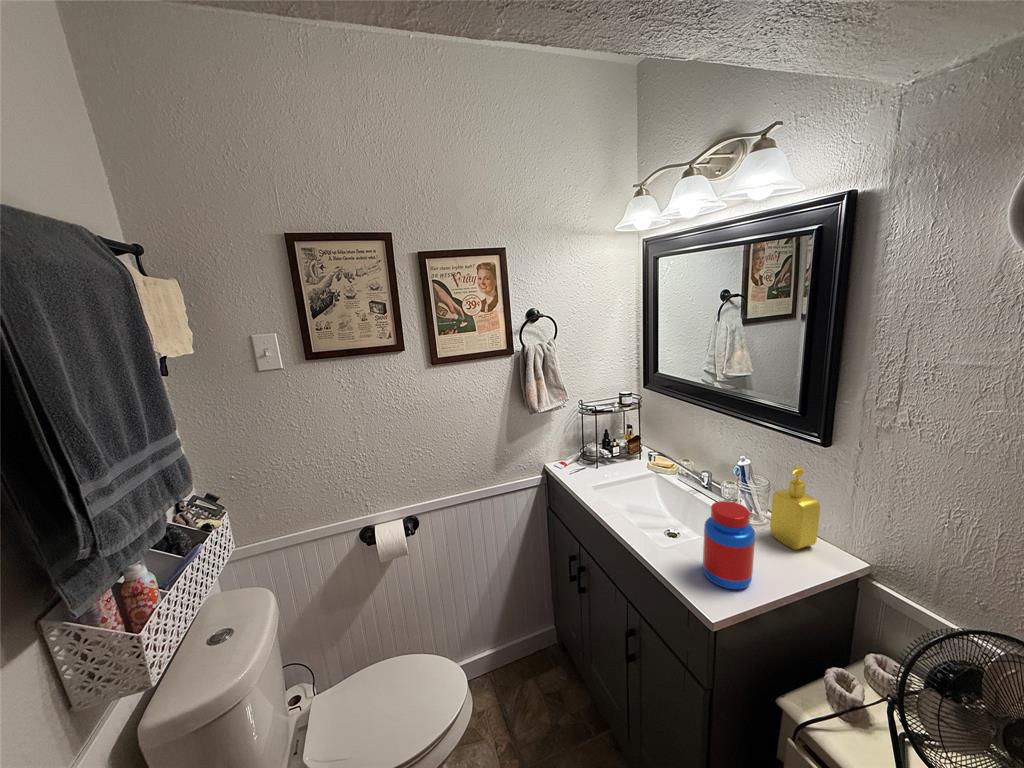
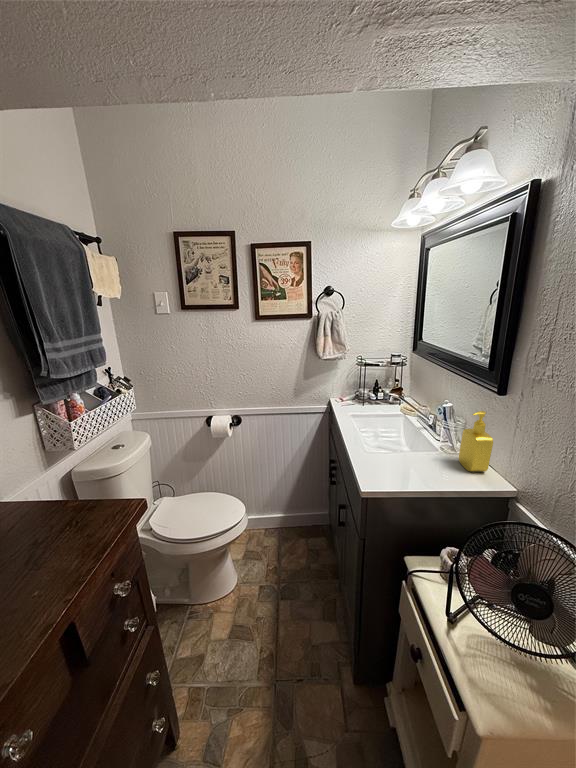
jar: present [703,501,755,589] -> none [387,423,423,482]

